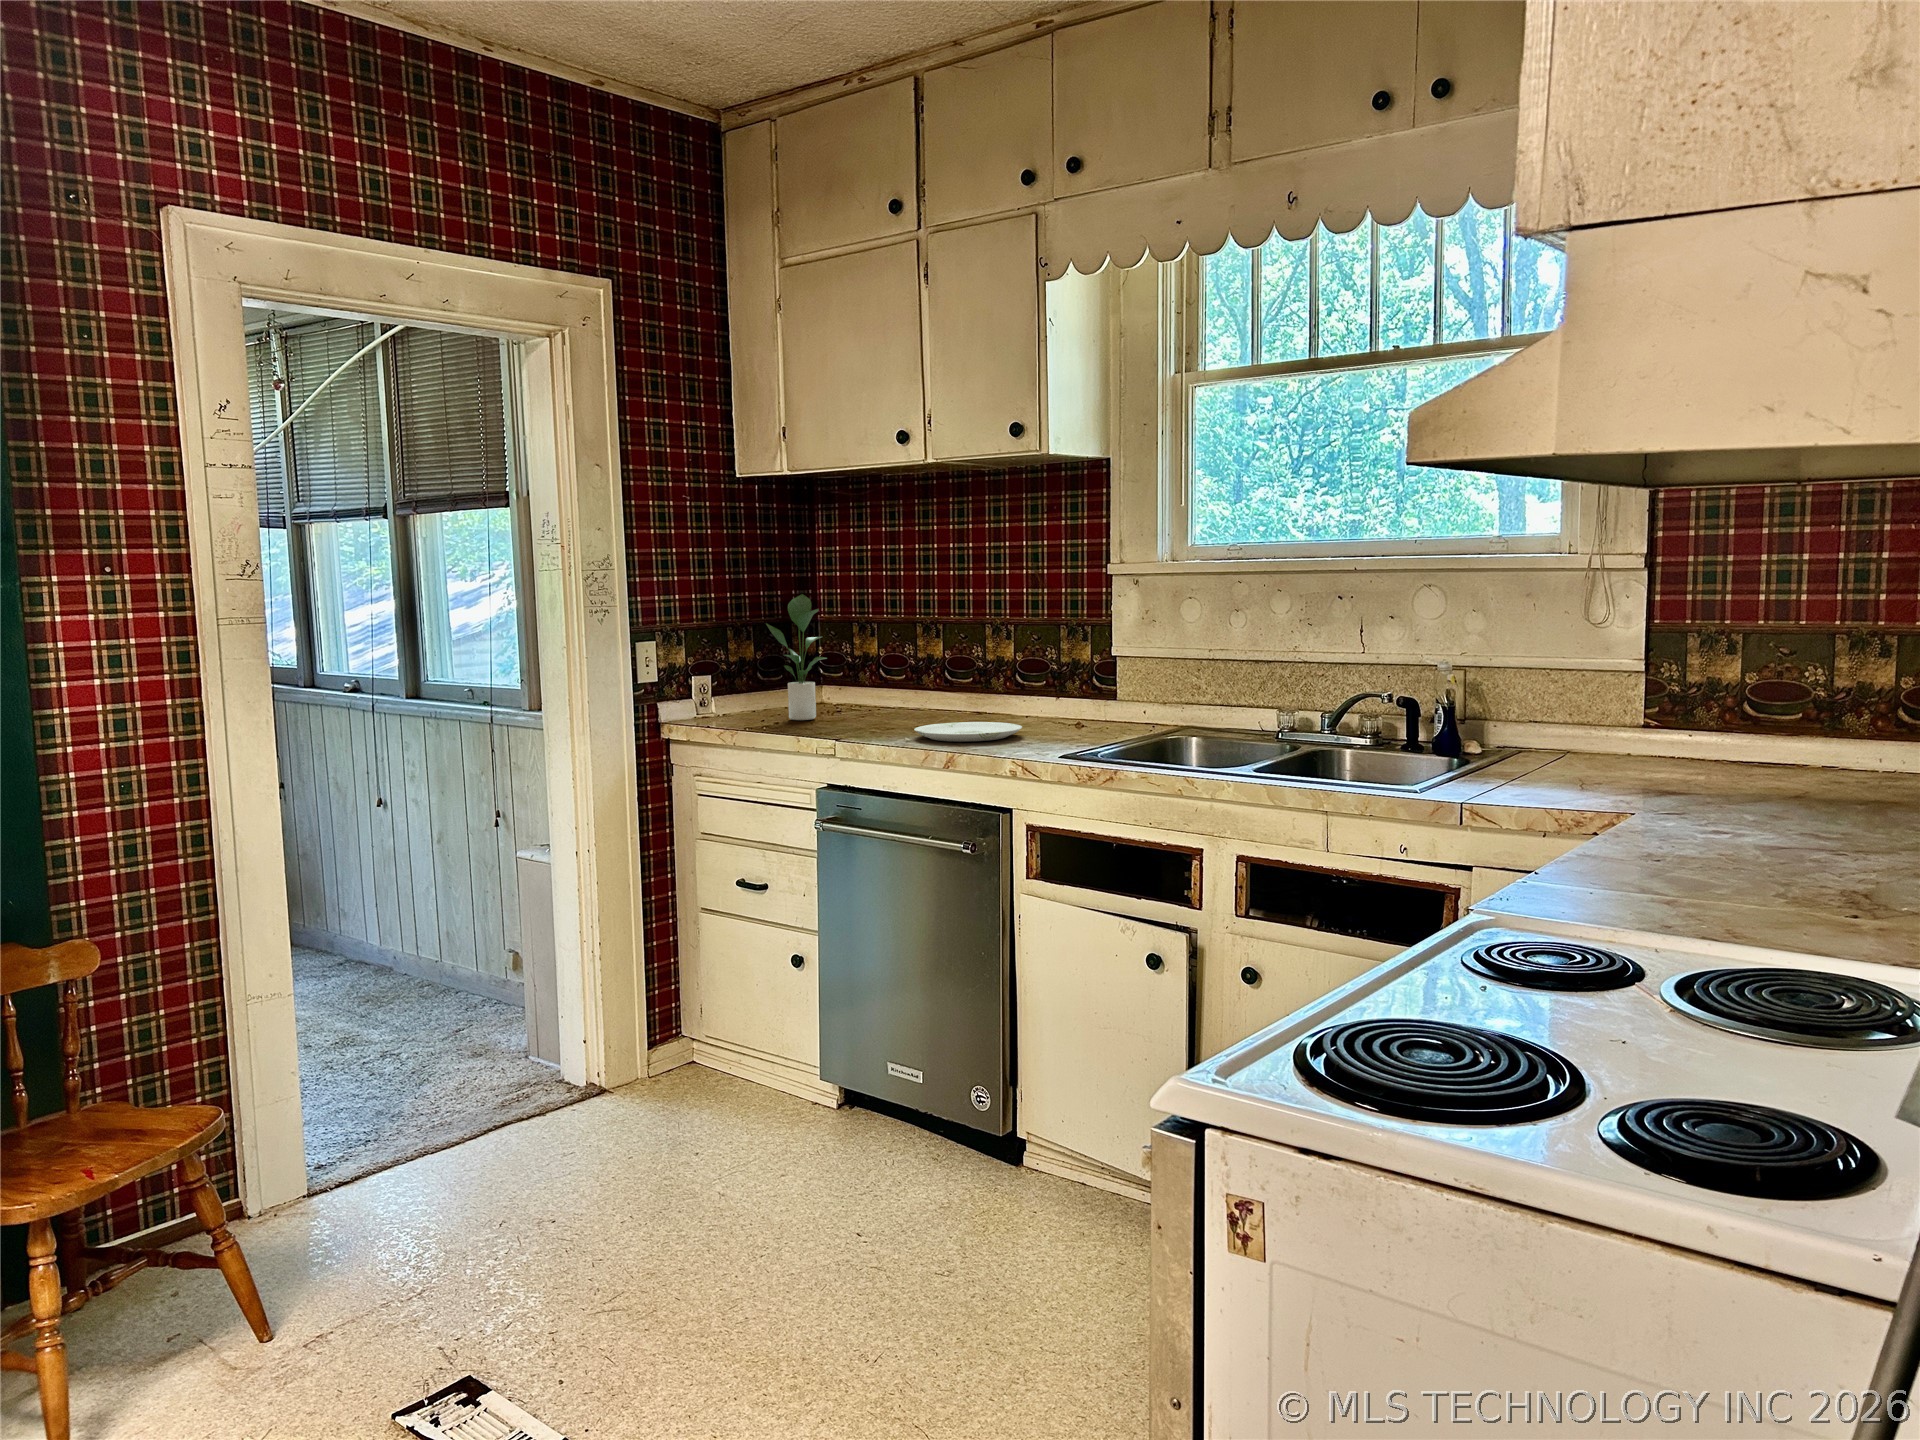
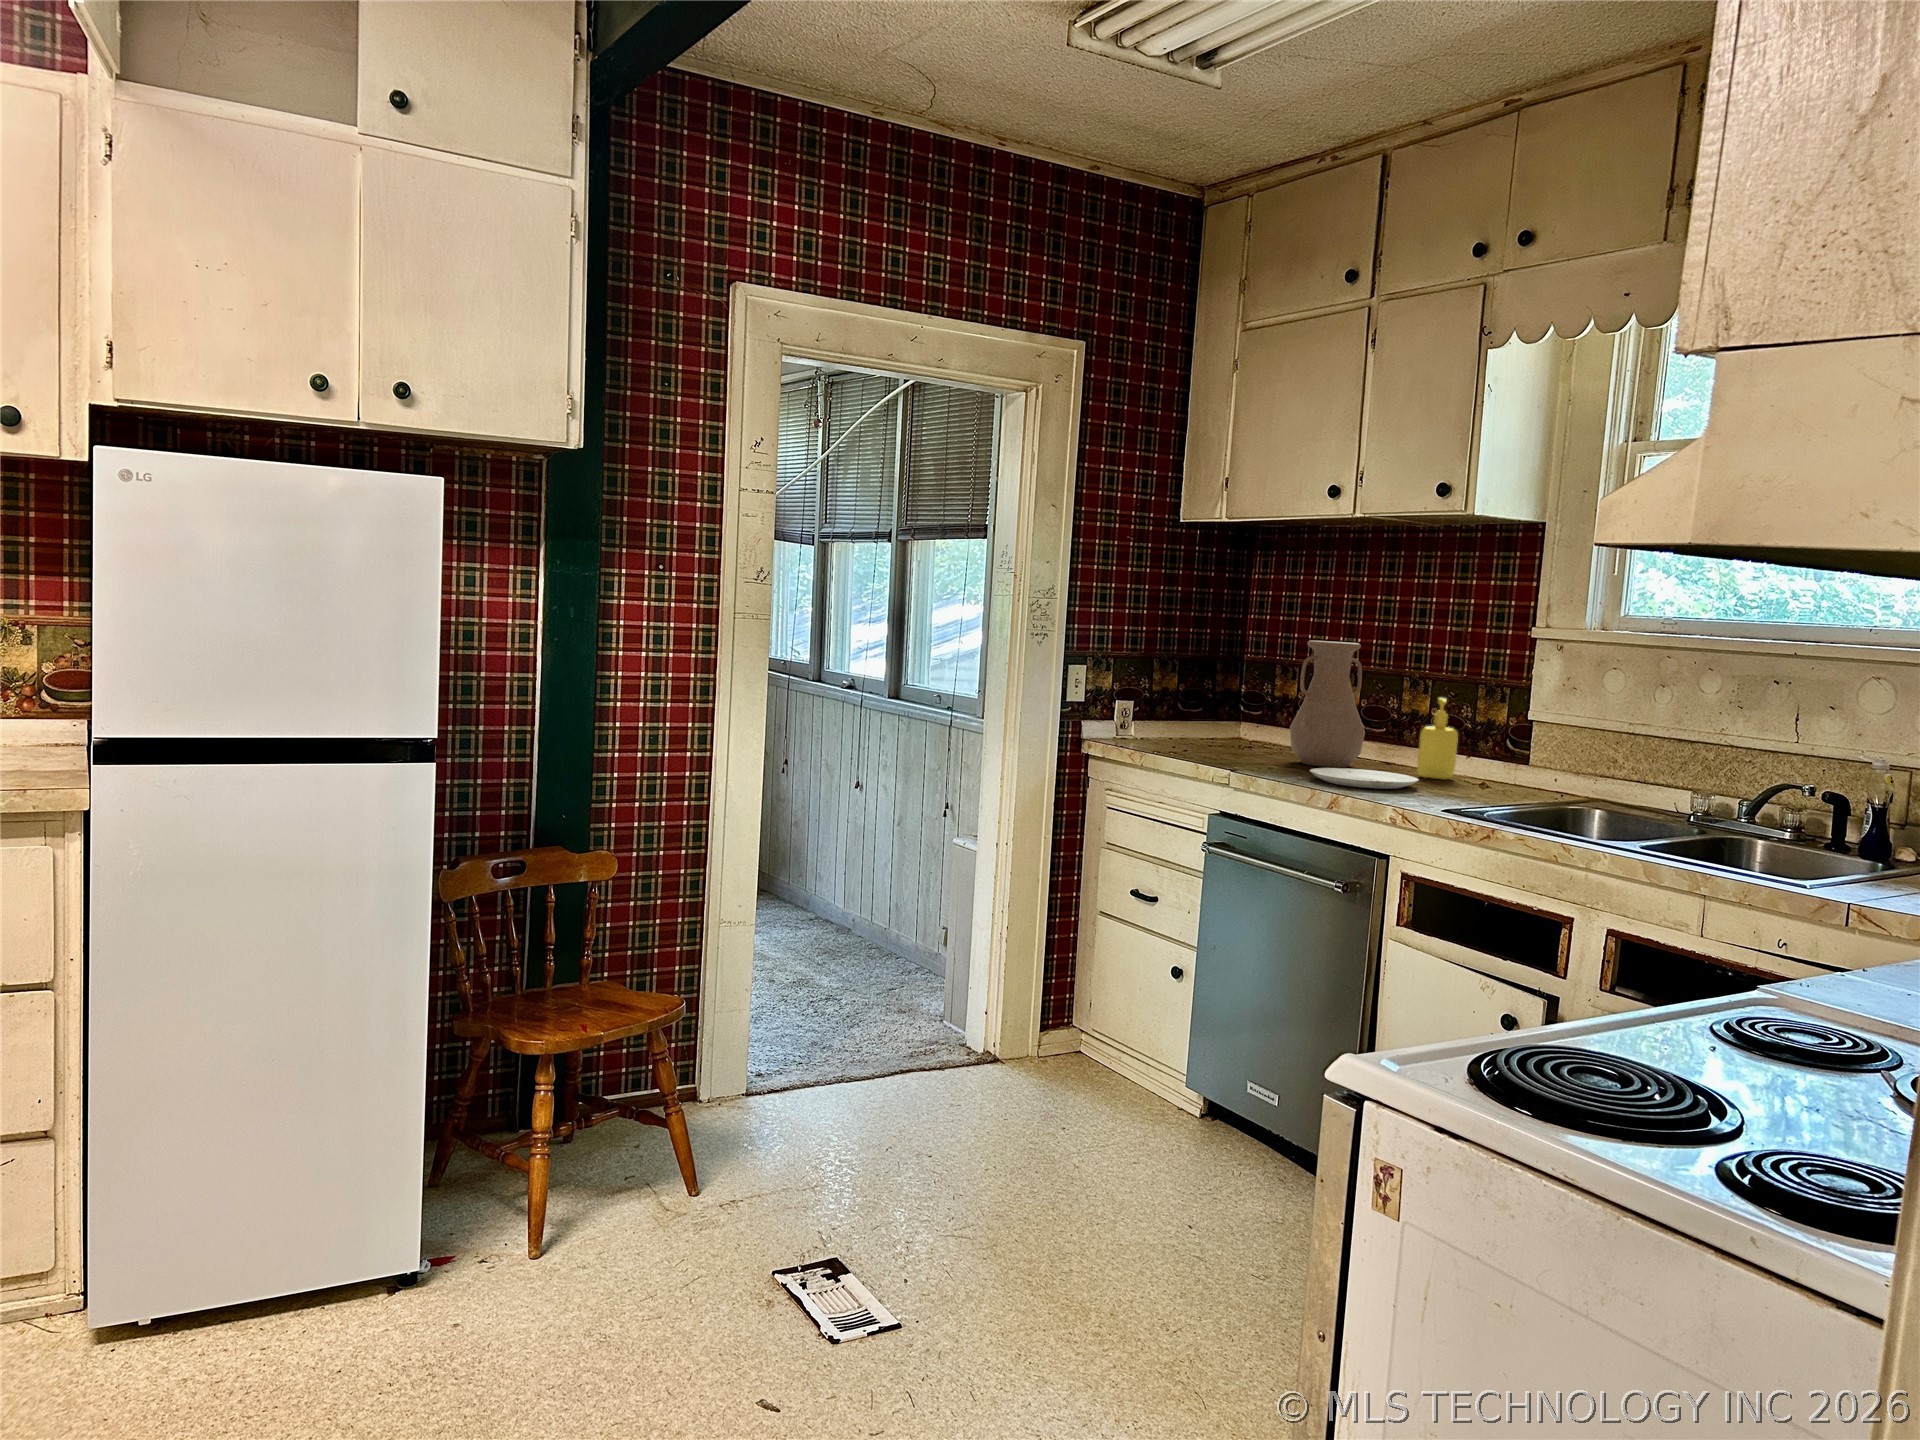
vase: none [881,593,956,723] -> present [1290,640,1365,767]
potted plant: present [766,594,827,720] -> none [1188,634,1243,752]
soap dispenser: none [1012,641,1048,723] -> present [1417,698,1458,780]

